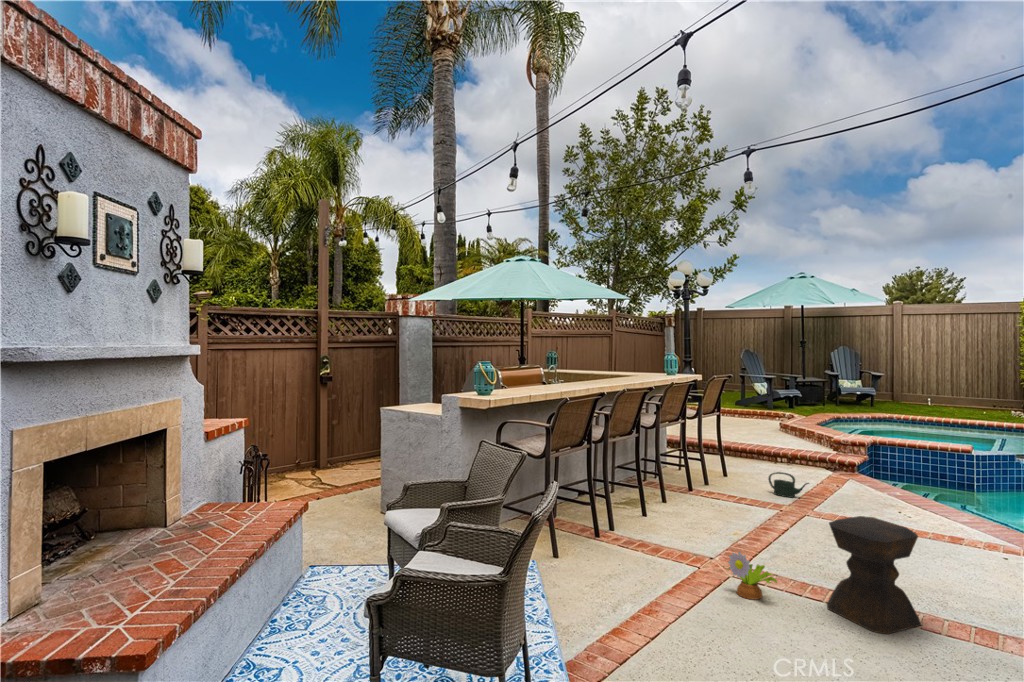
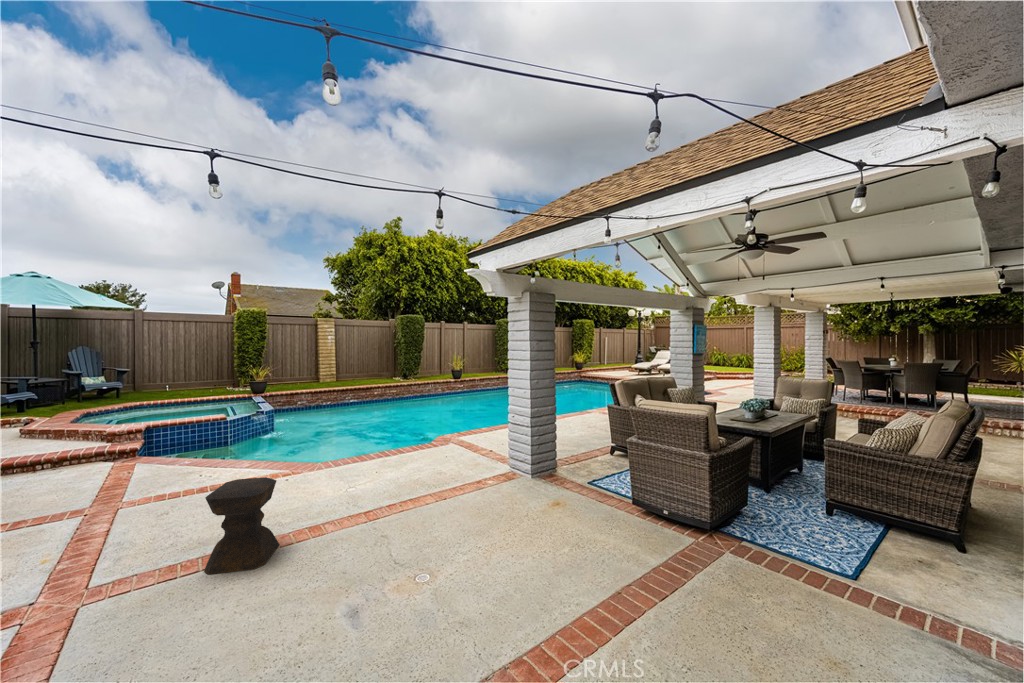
watering can: present [768,472,809,498] -> none [54,475,111,503]
decorative plant: present [727,552,777,600] -> none [81,568,158,618]

